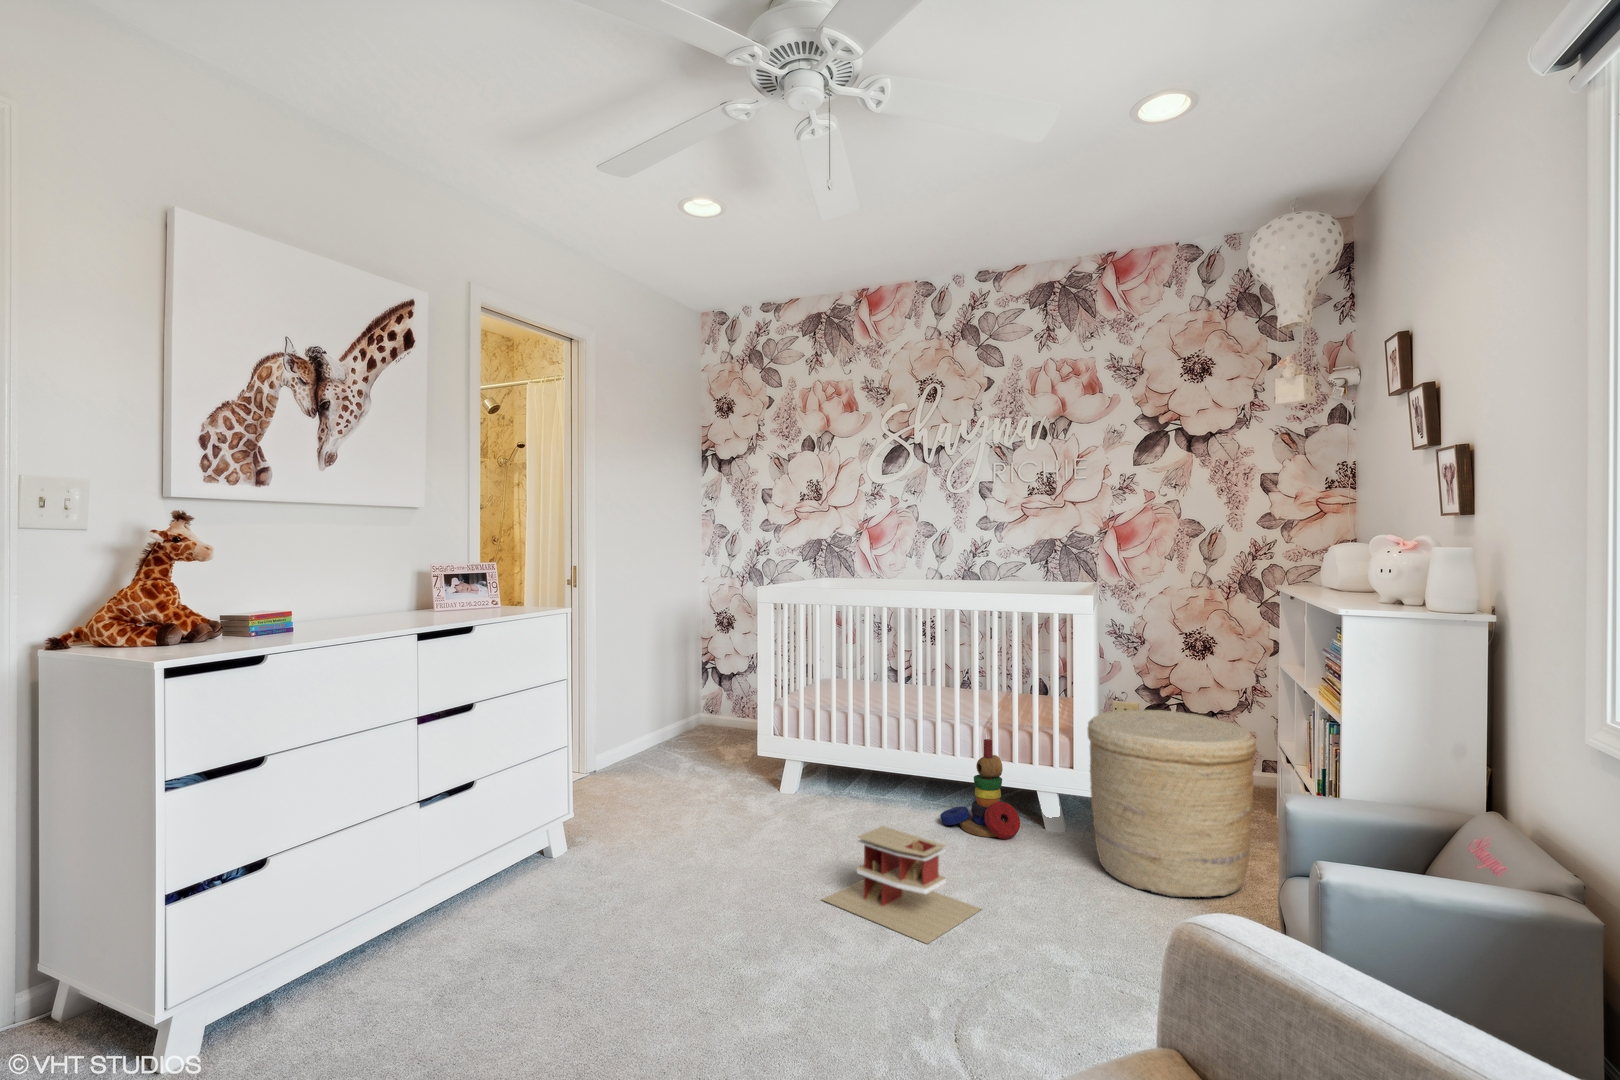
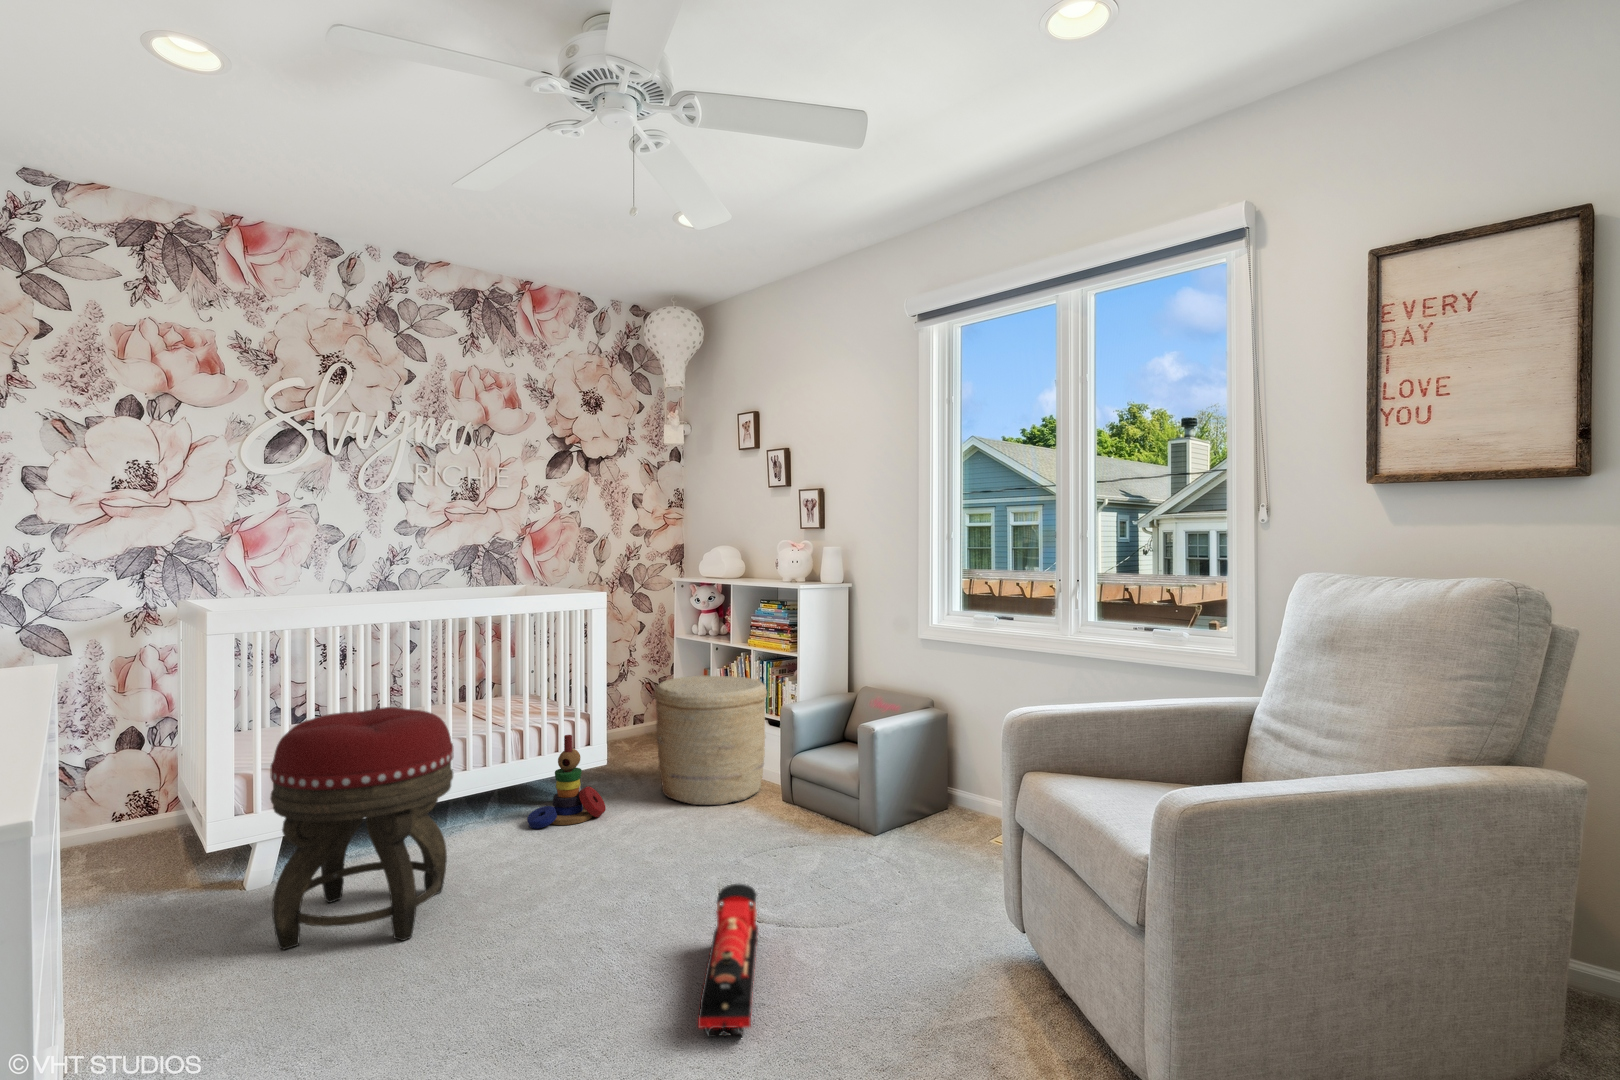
footstool: none [673,663,799,847] -> present [270,707,453,950]
toy house: present [823,826,981,943] -> none [590,810,726,904]
toy train: none [573,917,794,1037] -> present [698,884,758,1037]

